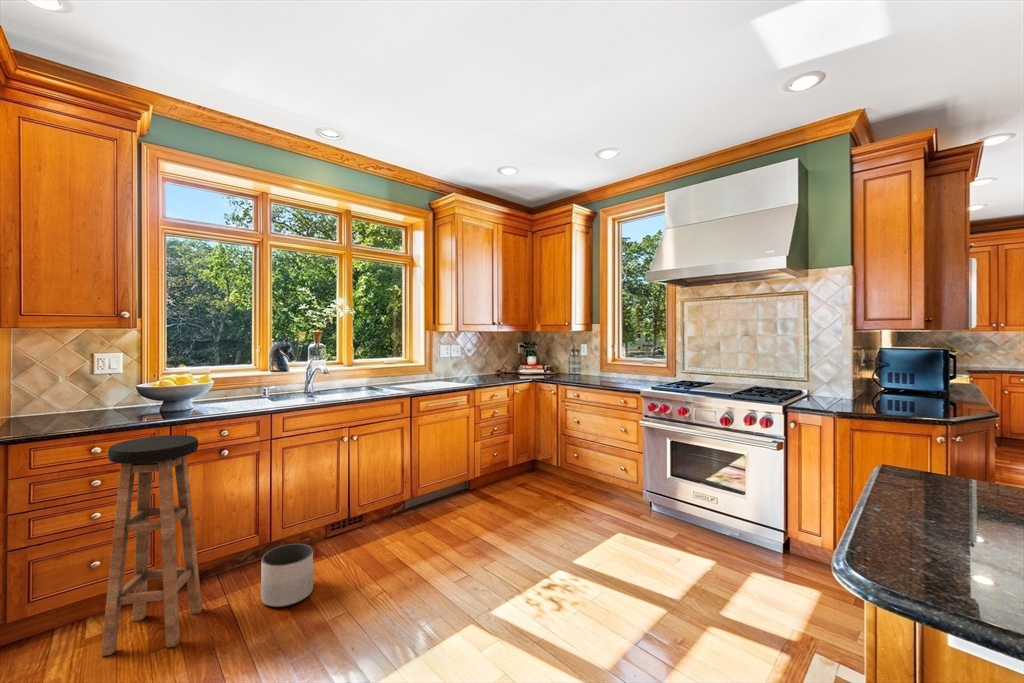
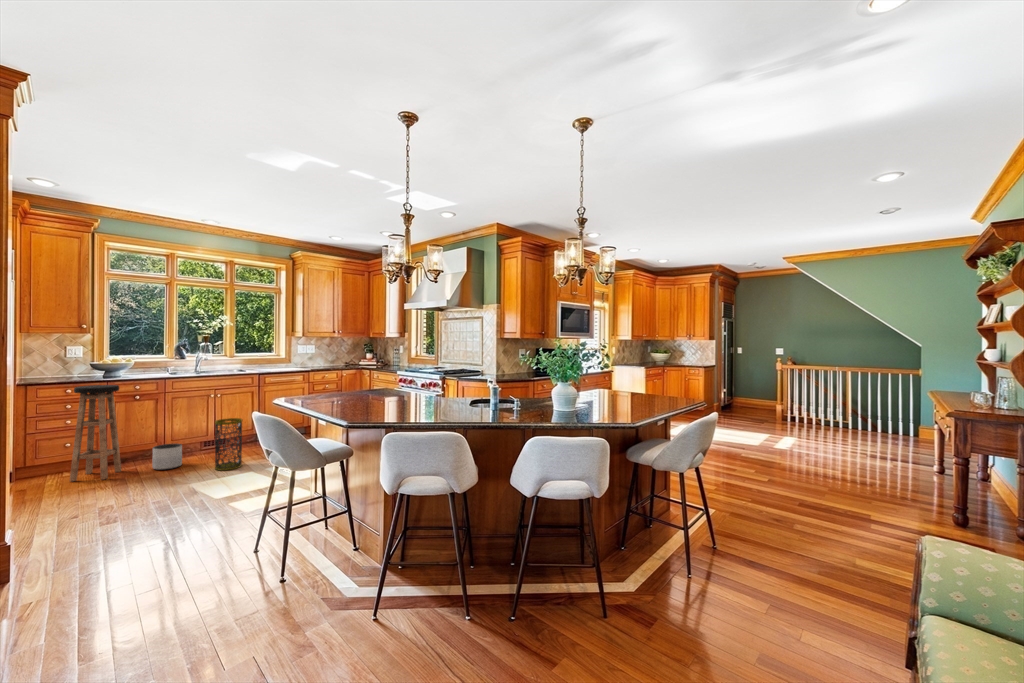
trash can: none [383,496,431,612] -> present [215,418,243,470]

